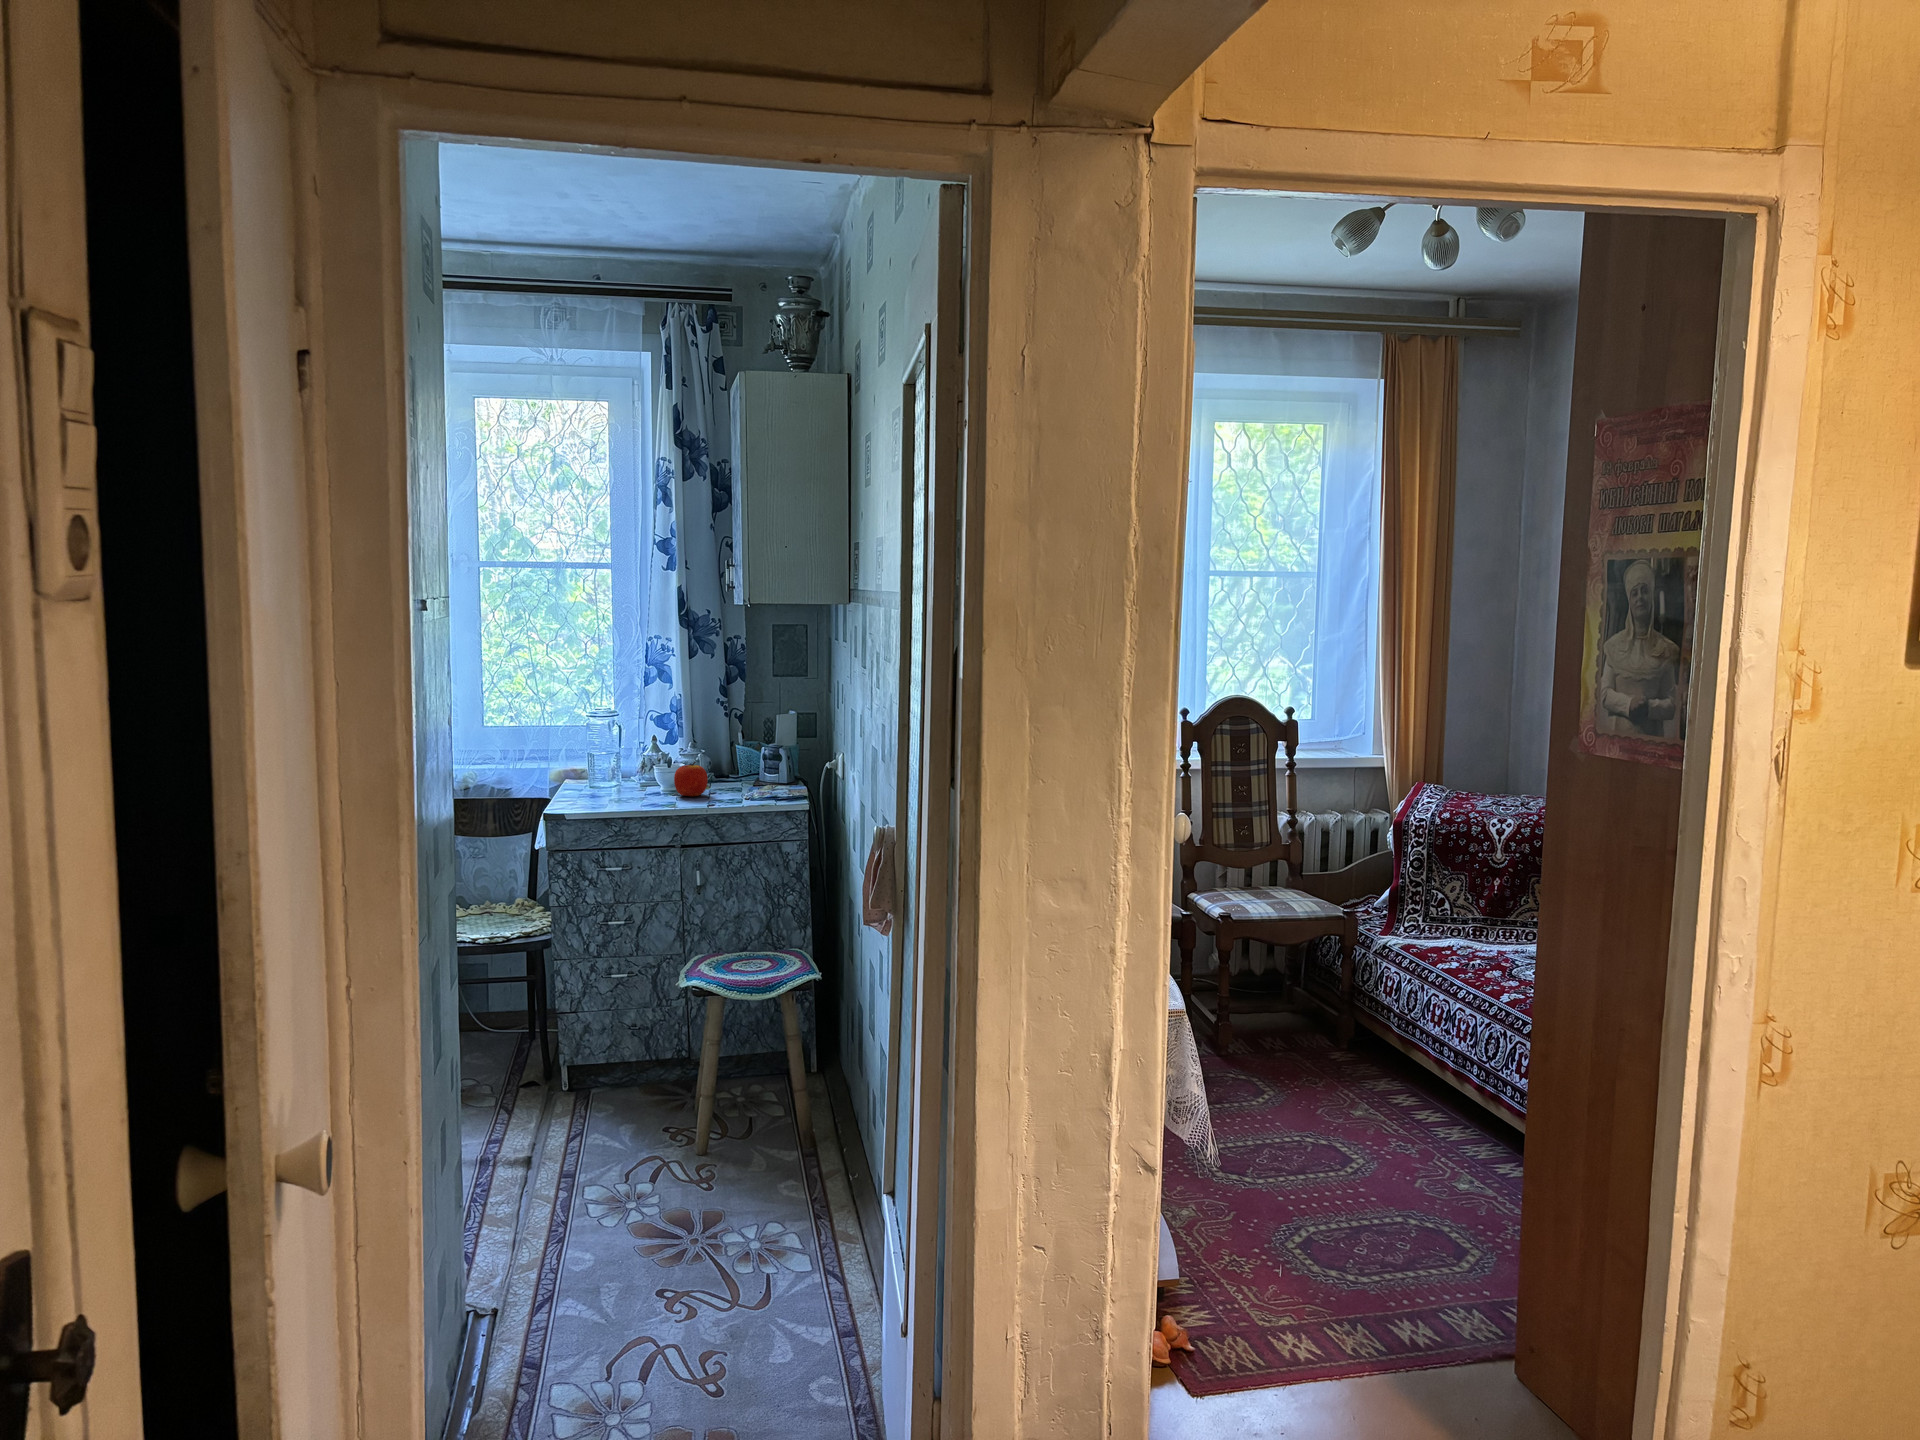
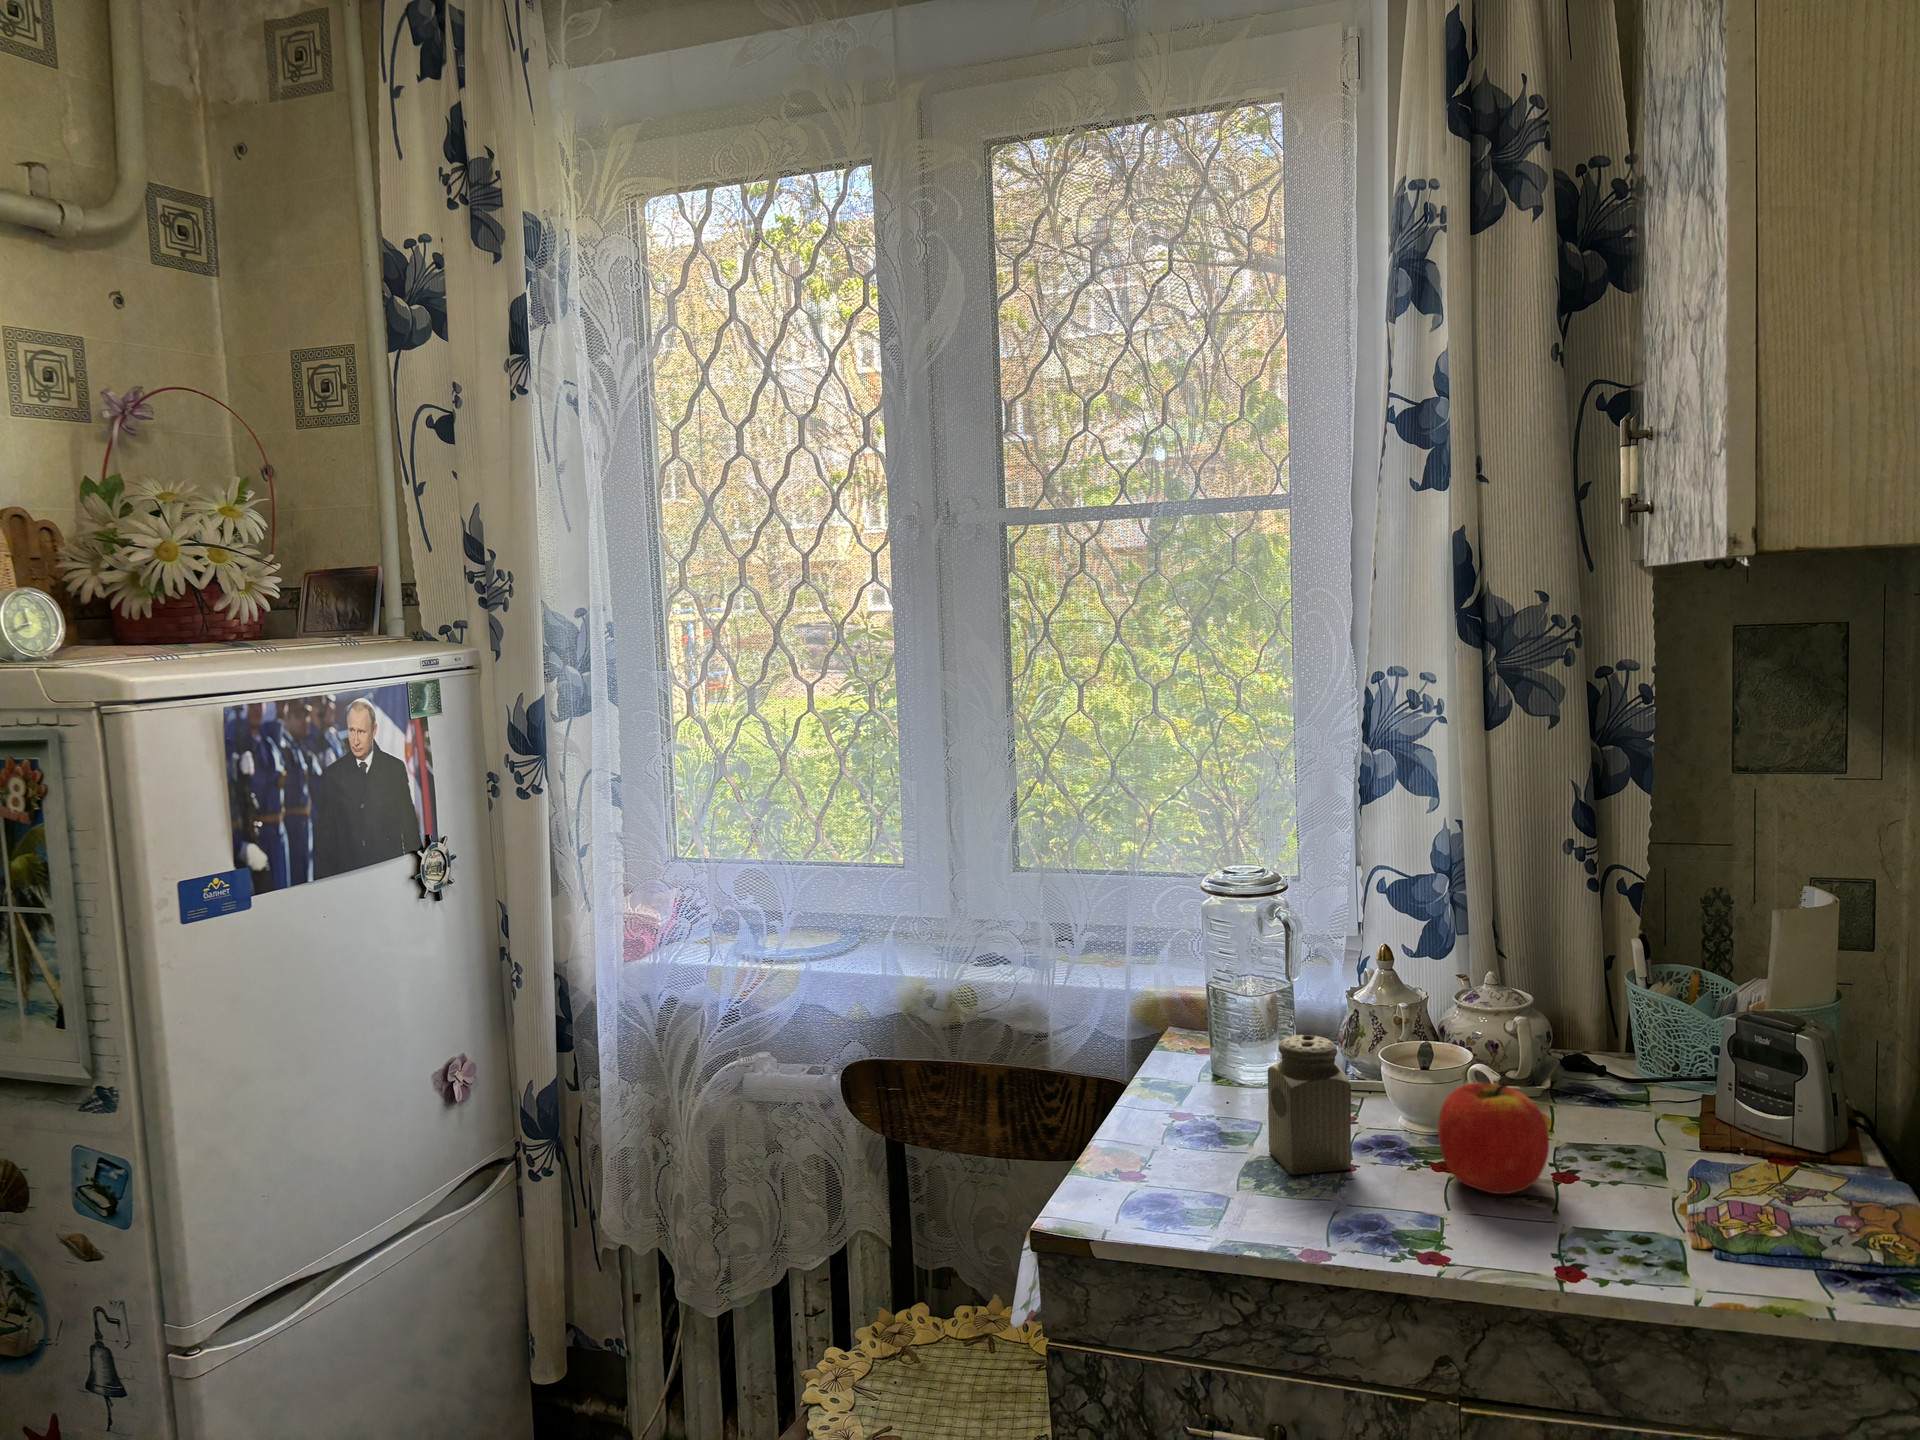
salt shaker: none [618,755,646,798] -> present [1268,1035,1351,1175]

